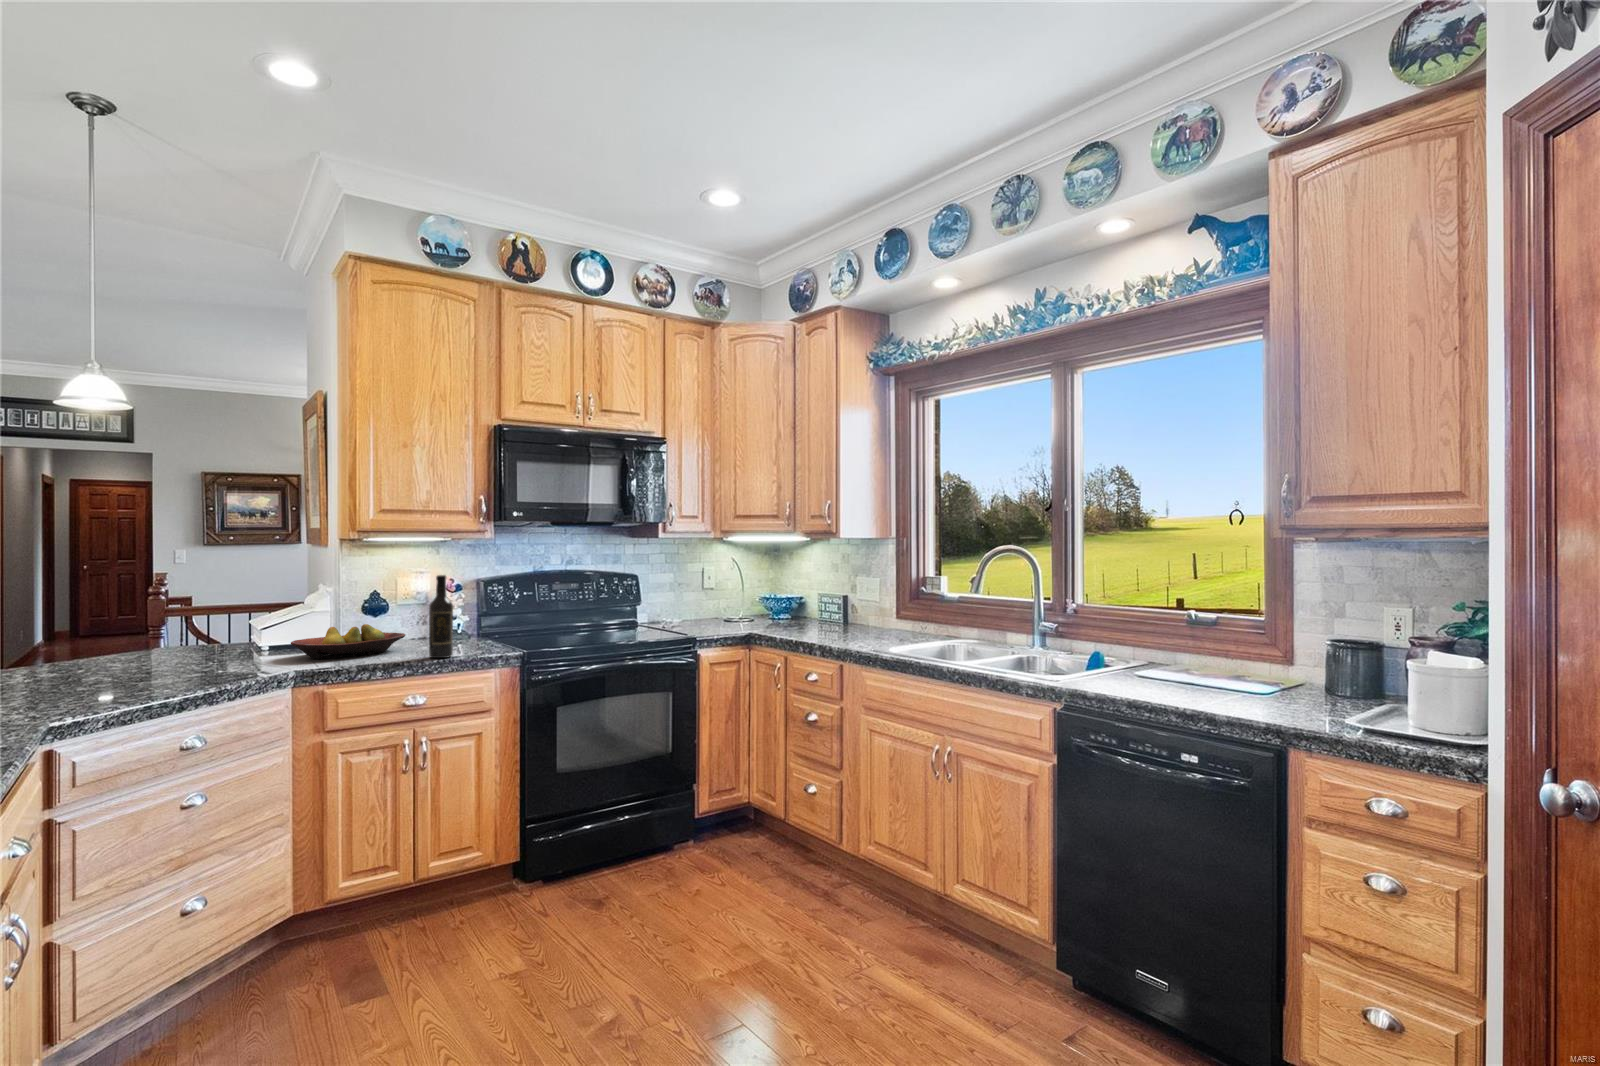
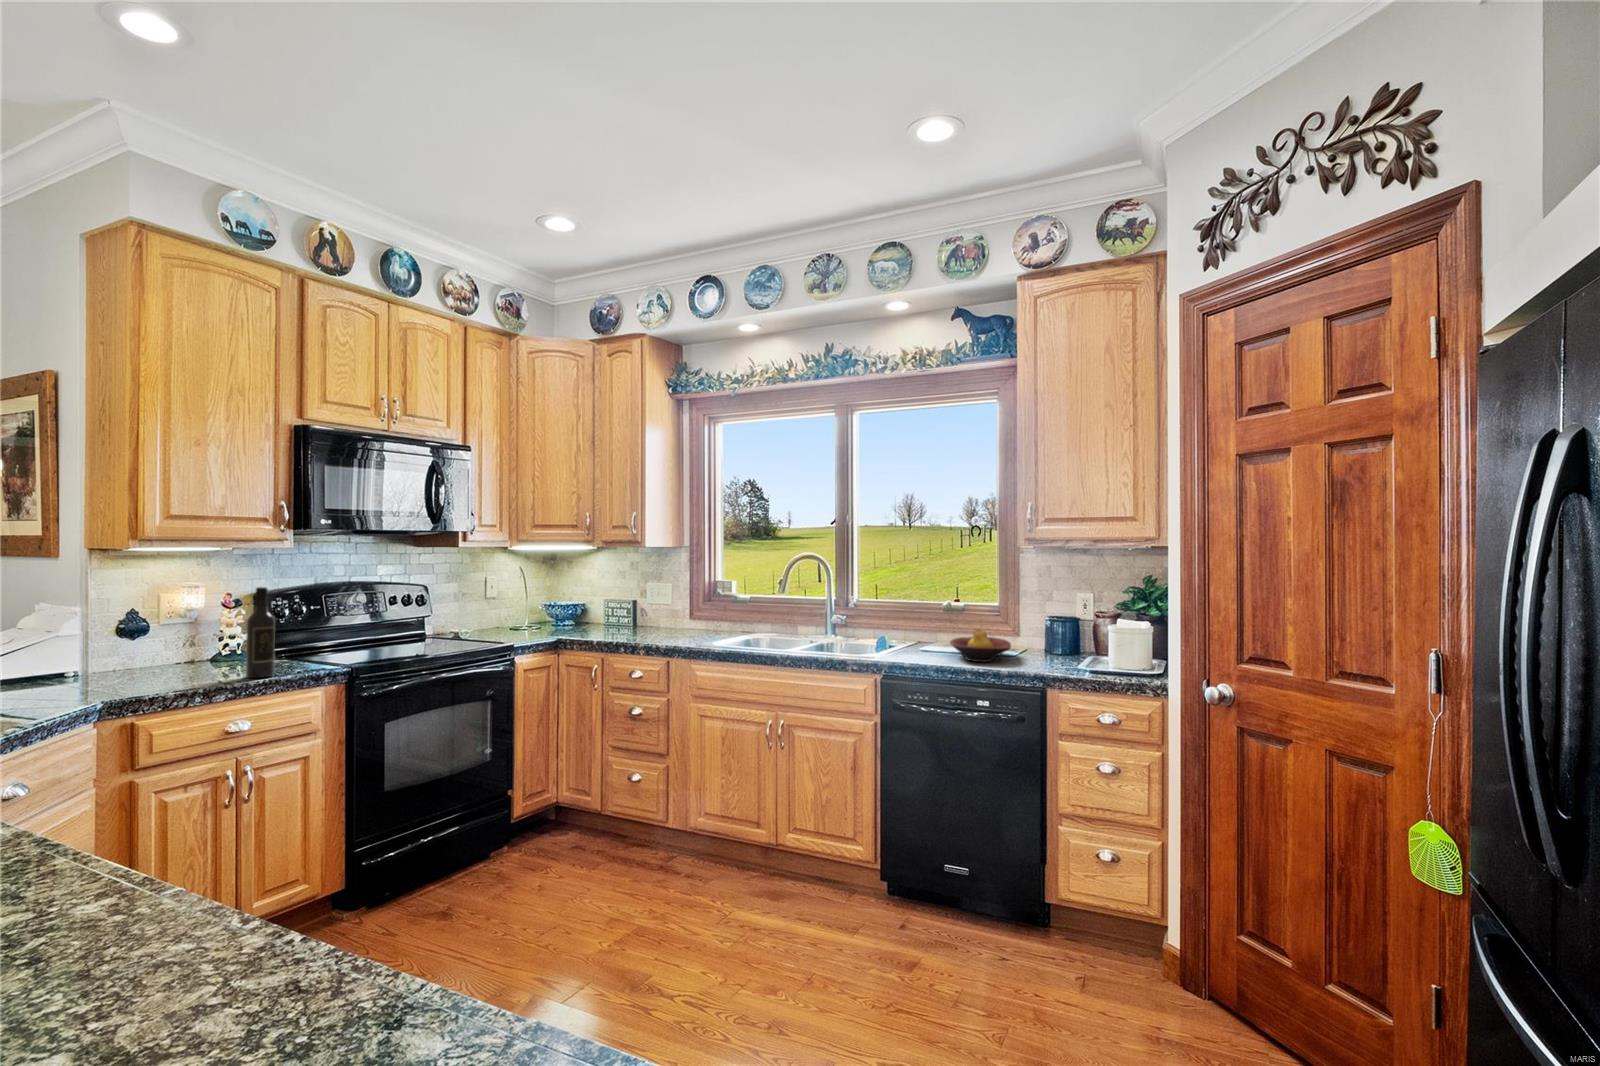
fruit bowl: present [291,624,405,659] -> present [950,629,1011,662]

